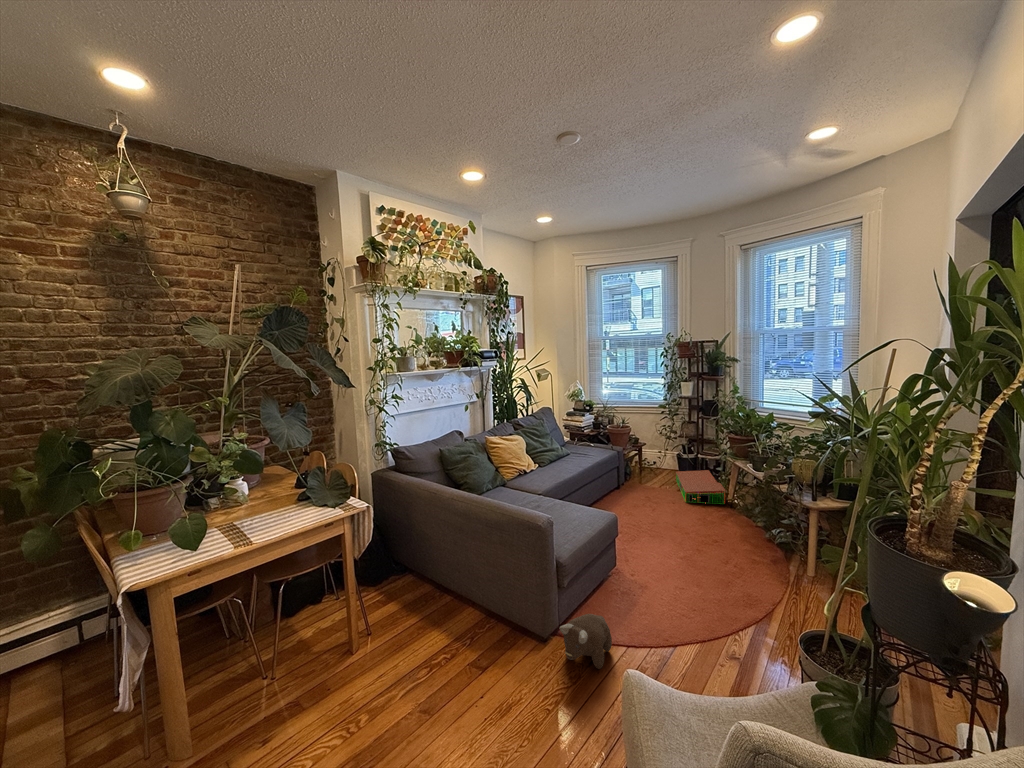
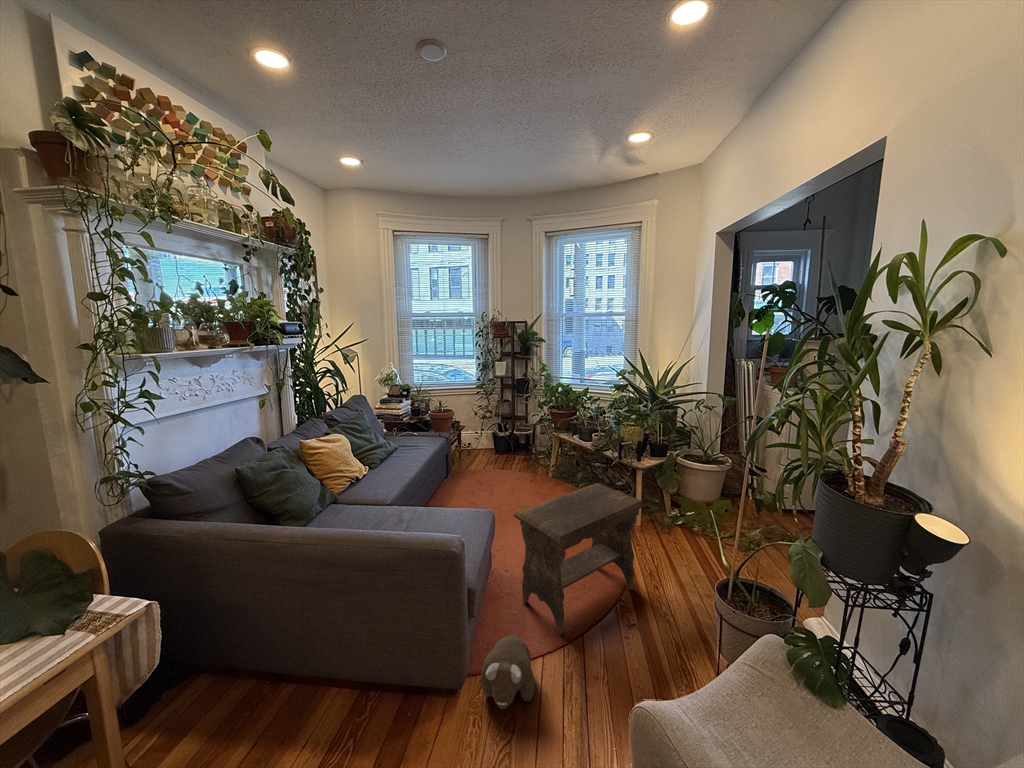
storage bin: present [676,470,726,504] -> none [496,444,548,478]
footstool: none [625,511,771,638] -> present [514,483,645,635]

